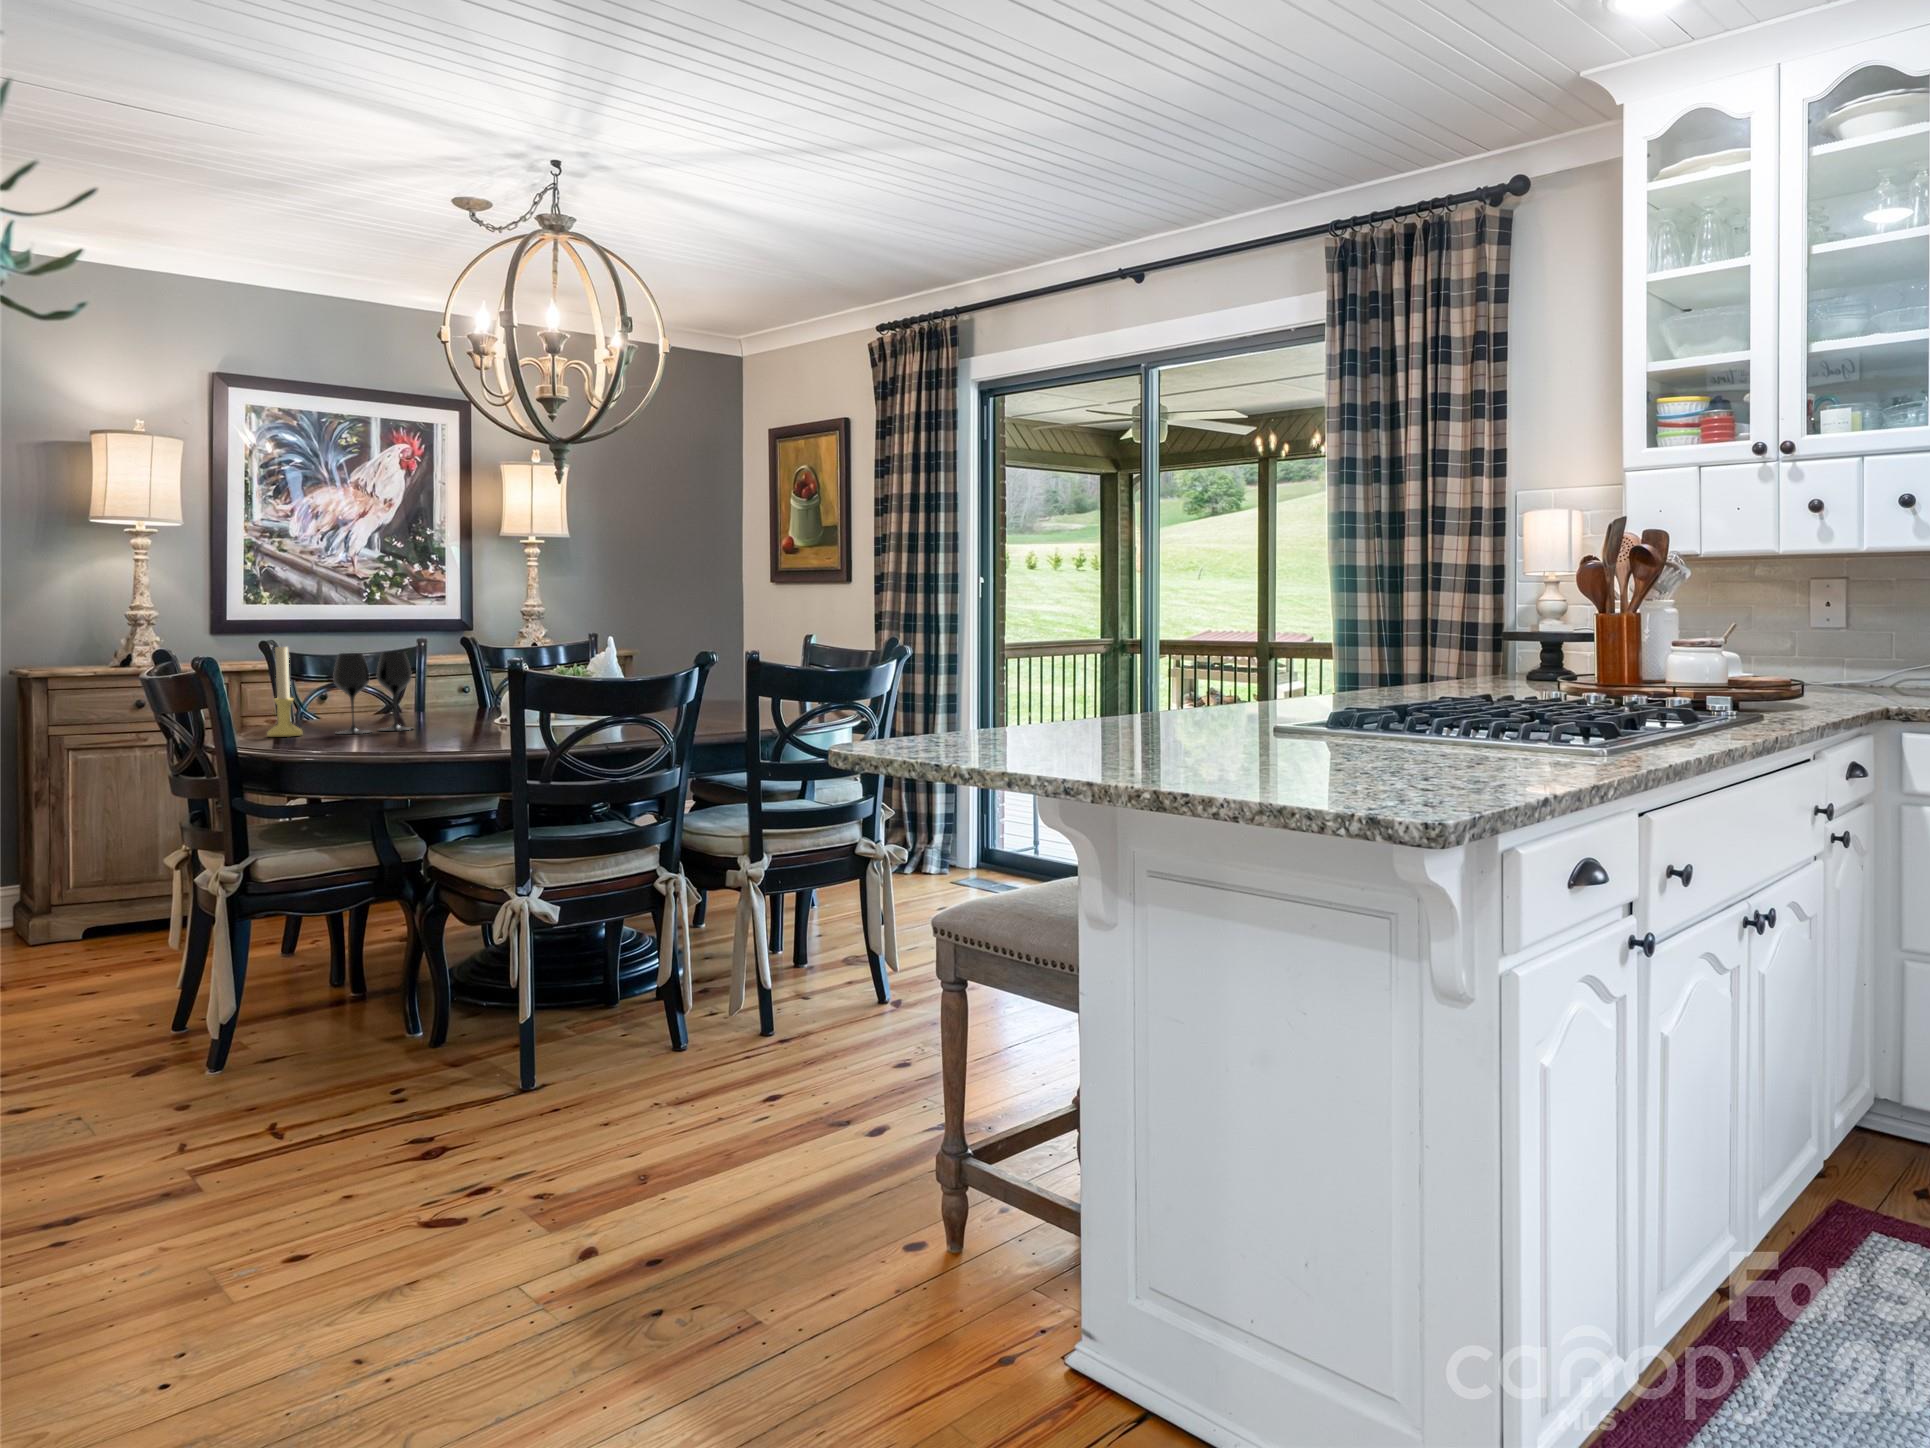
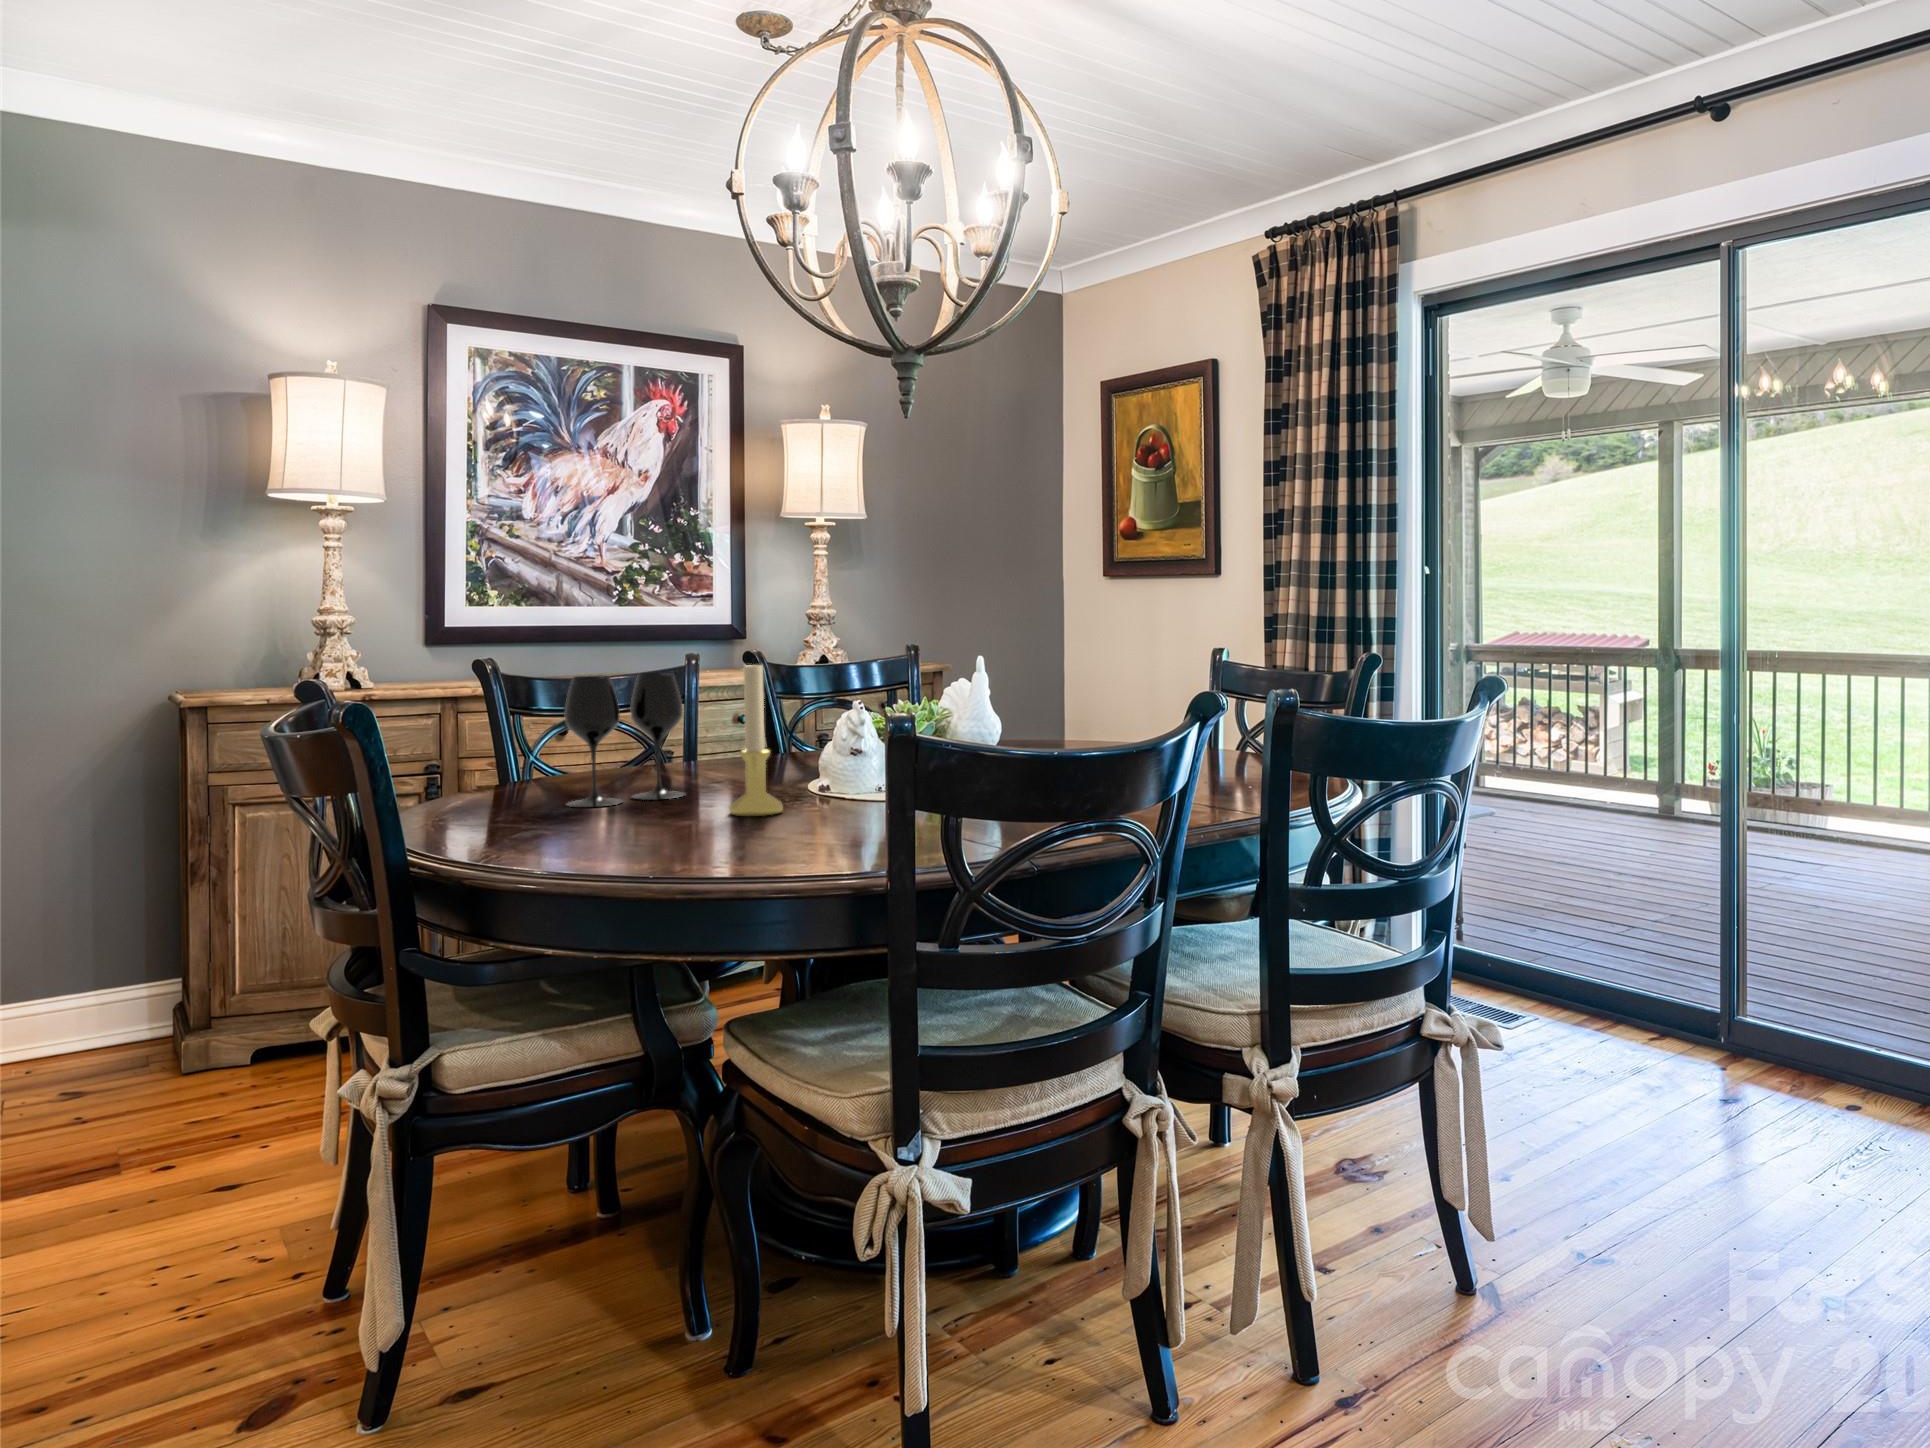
candle holder: present [267,647,303,737] -> present [730,665,783,816]

